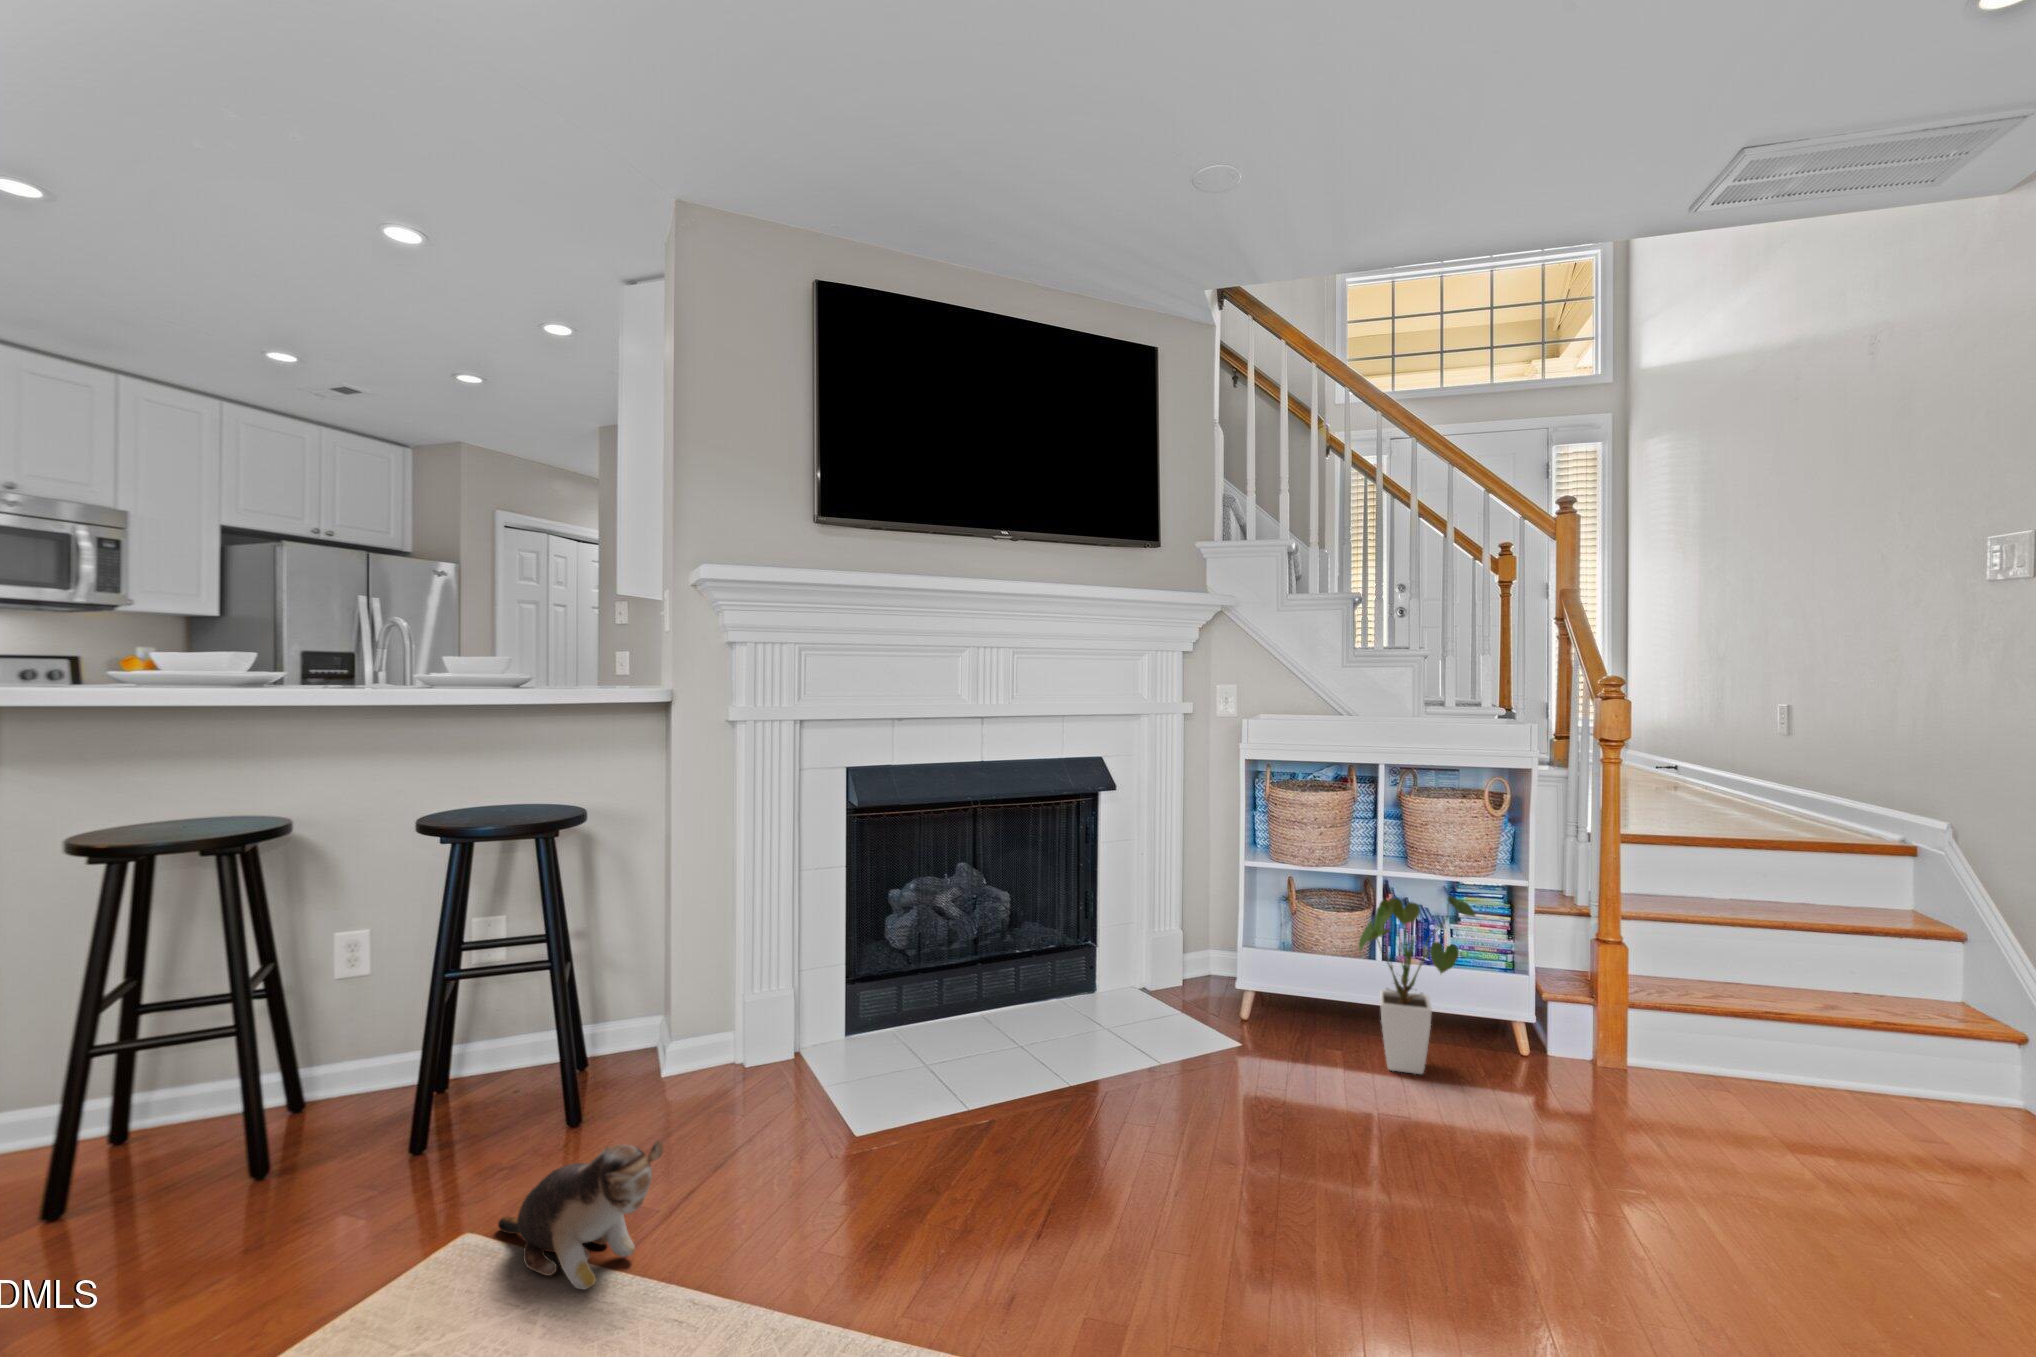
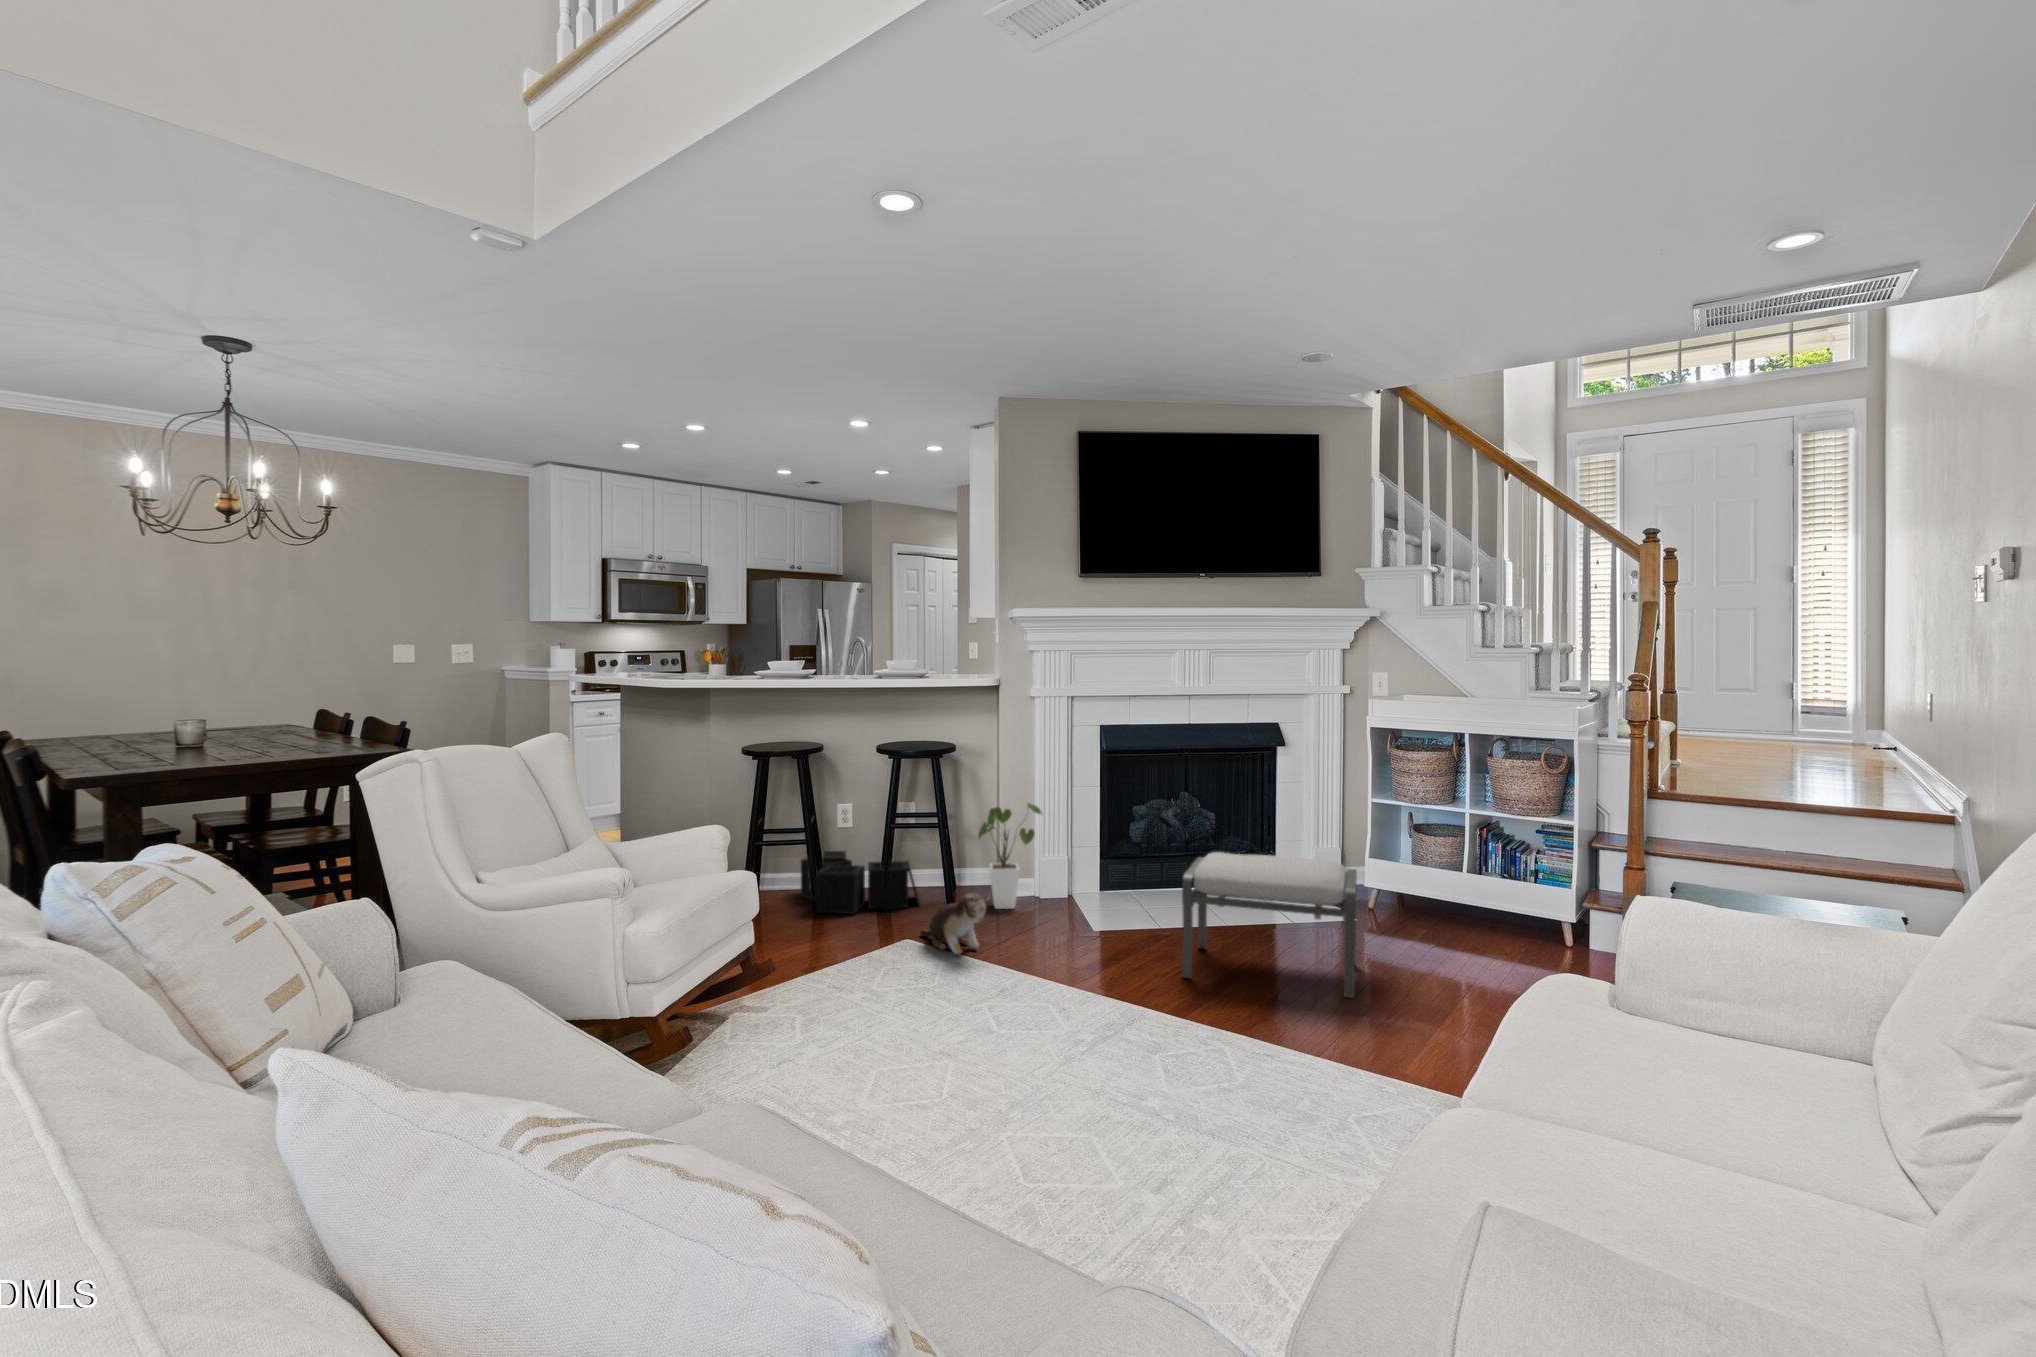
house plant: present [1358,895,1475,1074] -> present [978,804,1042,909]
ottoman: none [1059,990,1397,1270] -> present [1182,852,1357,998]
storage bin: none [234,1026,508,1192] -> present [801,851,920,914]

